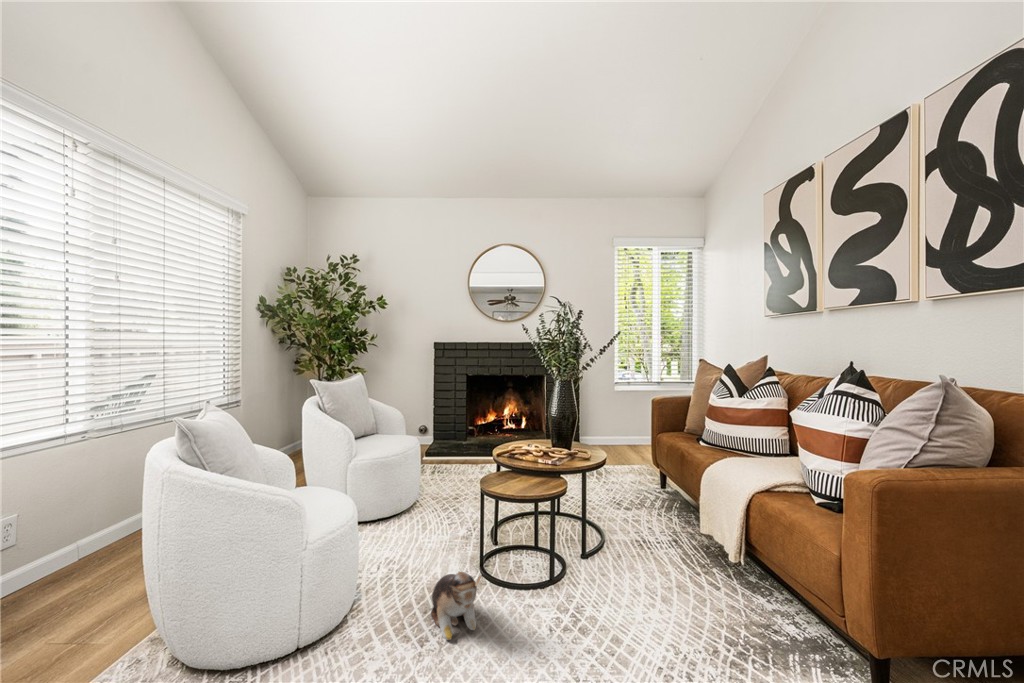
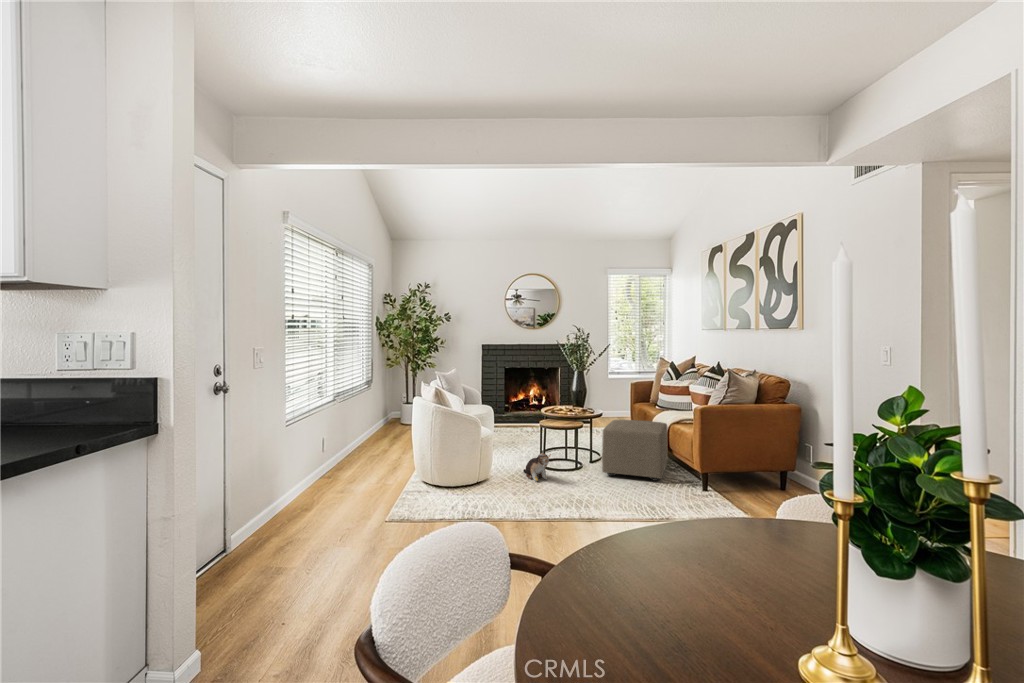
ottoman: none [607,476,756,643] -> present [602,420,668,481]

